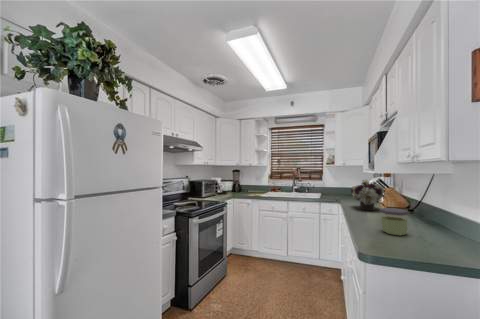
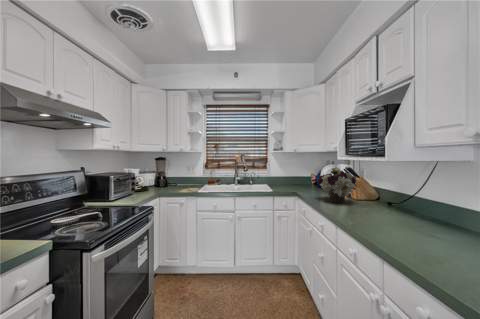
jar: present [380,208,408,236] -> none [407,204,444,241]

